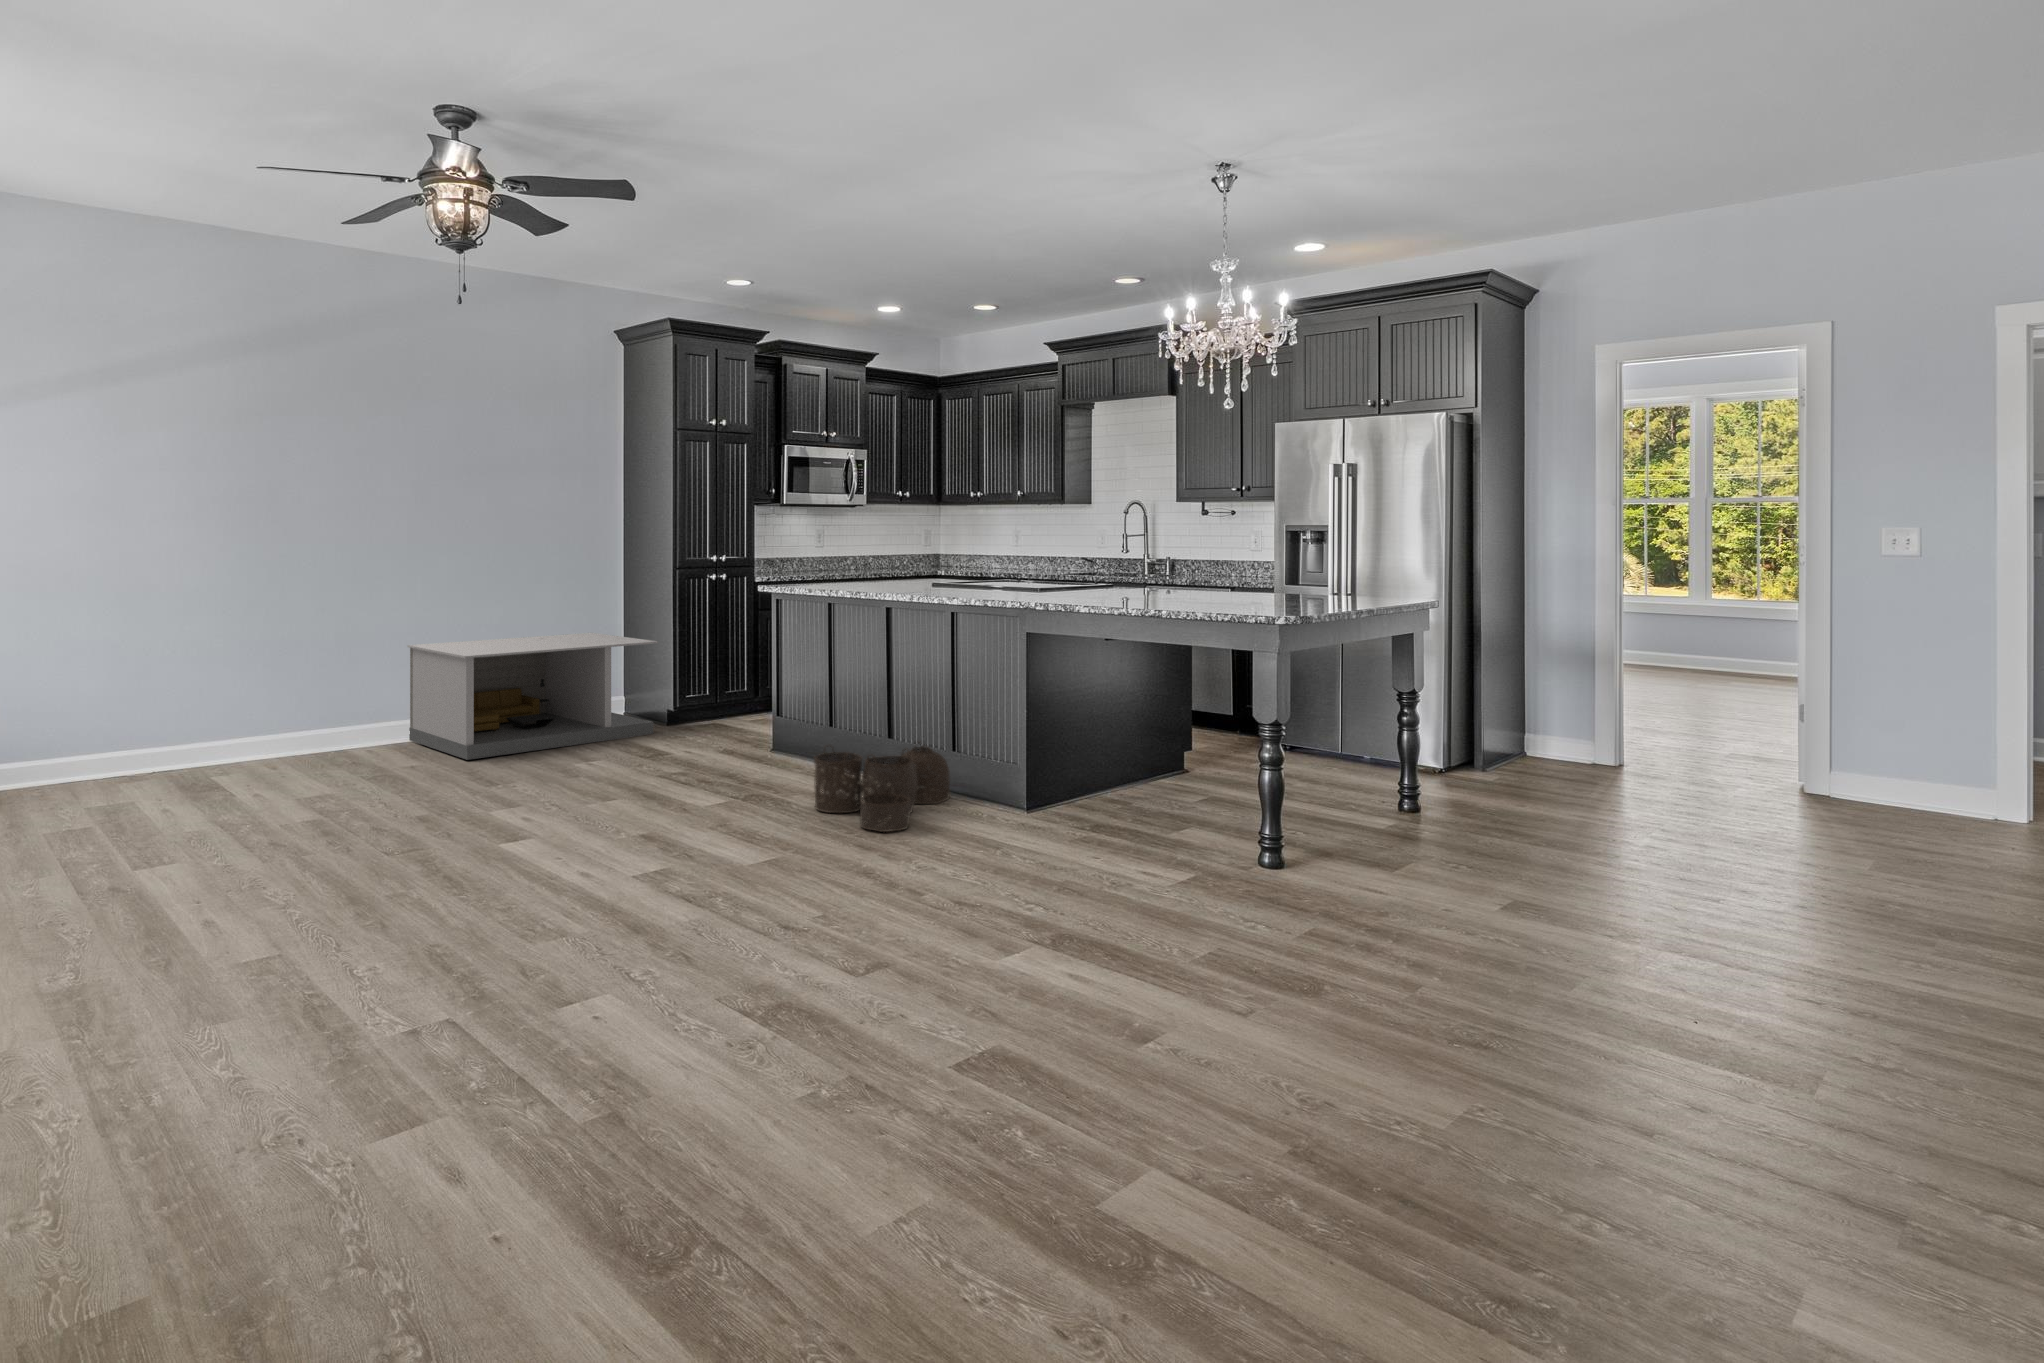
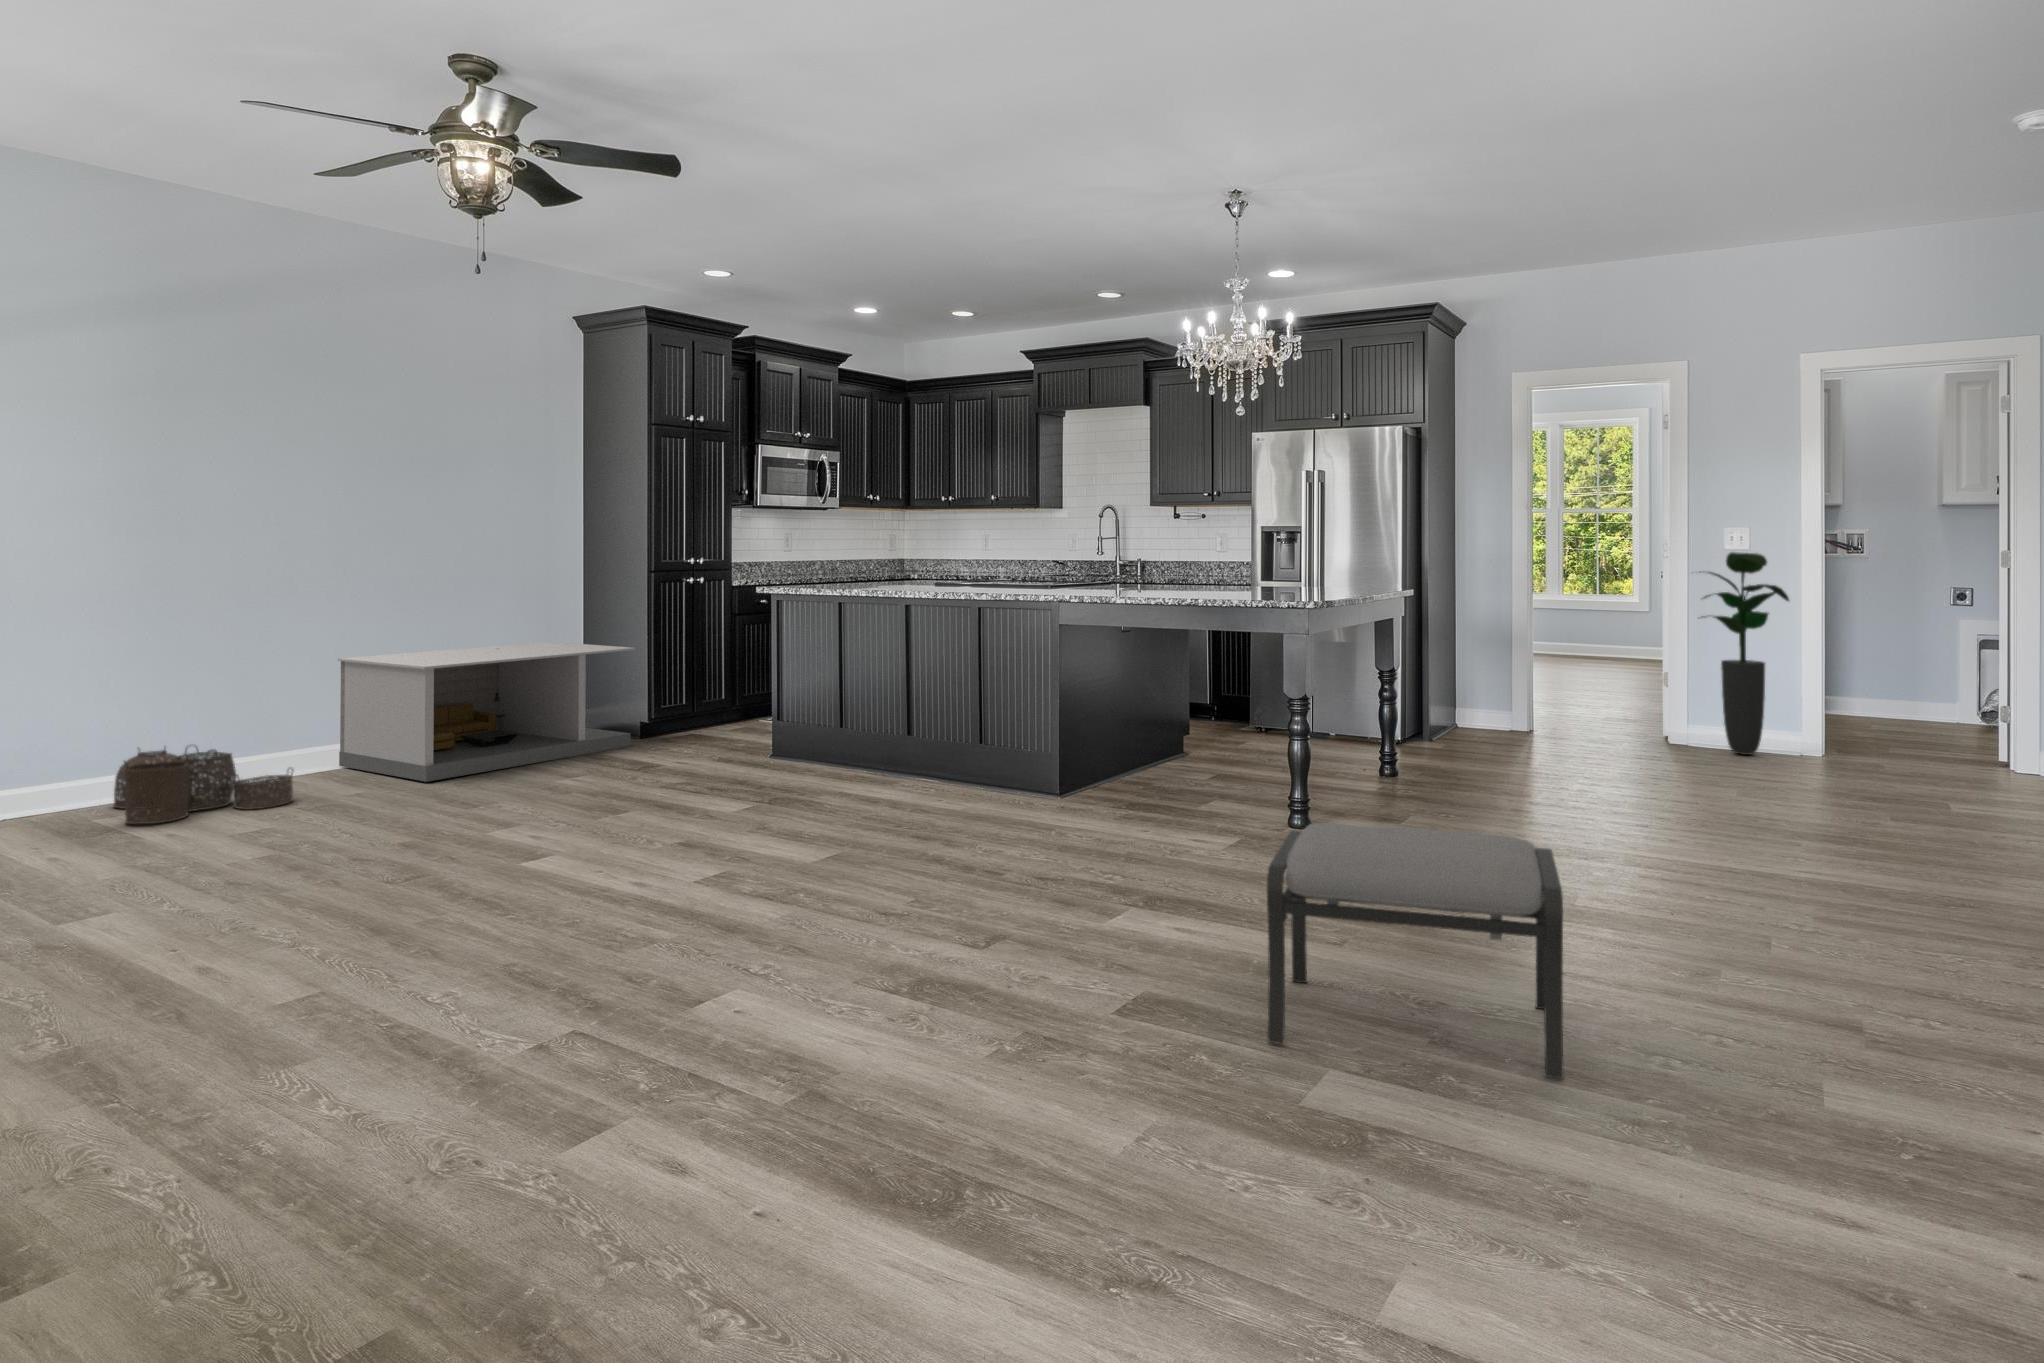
potted plant: none [1822,561,1966,813] -> present [1701,552,1789,755]
woven basket: present [814,745,950,832] -> present [114,748,293,824]
ottoman: none [1097,880,1464,1221] -> present [1267,823,1563,1079]

